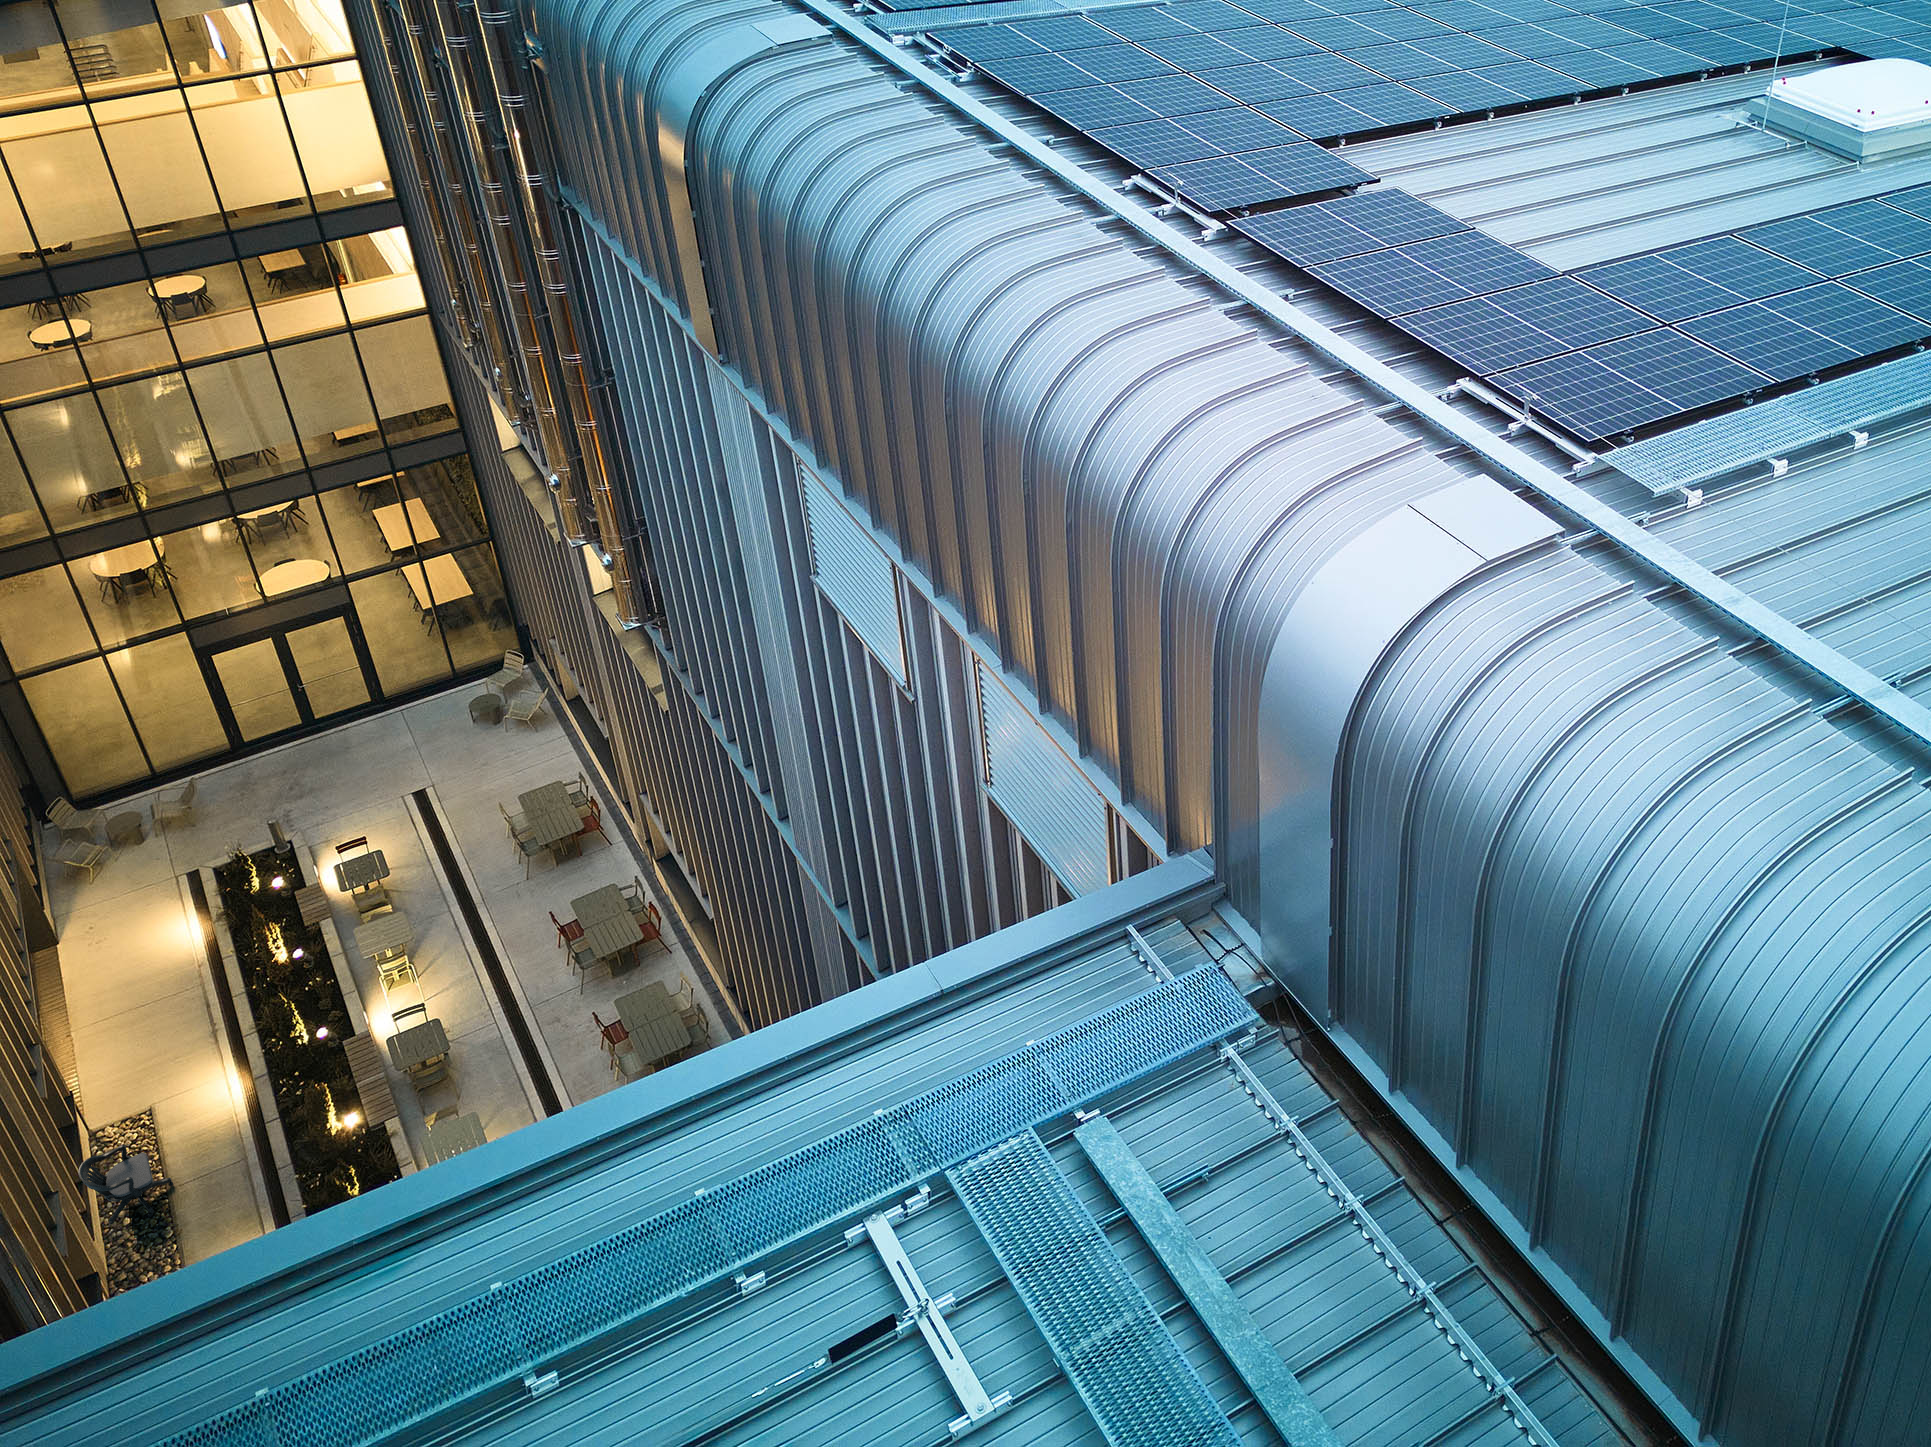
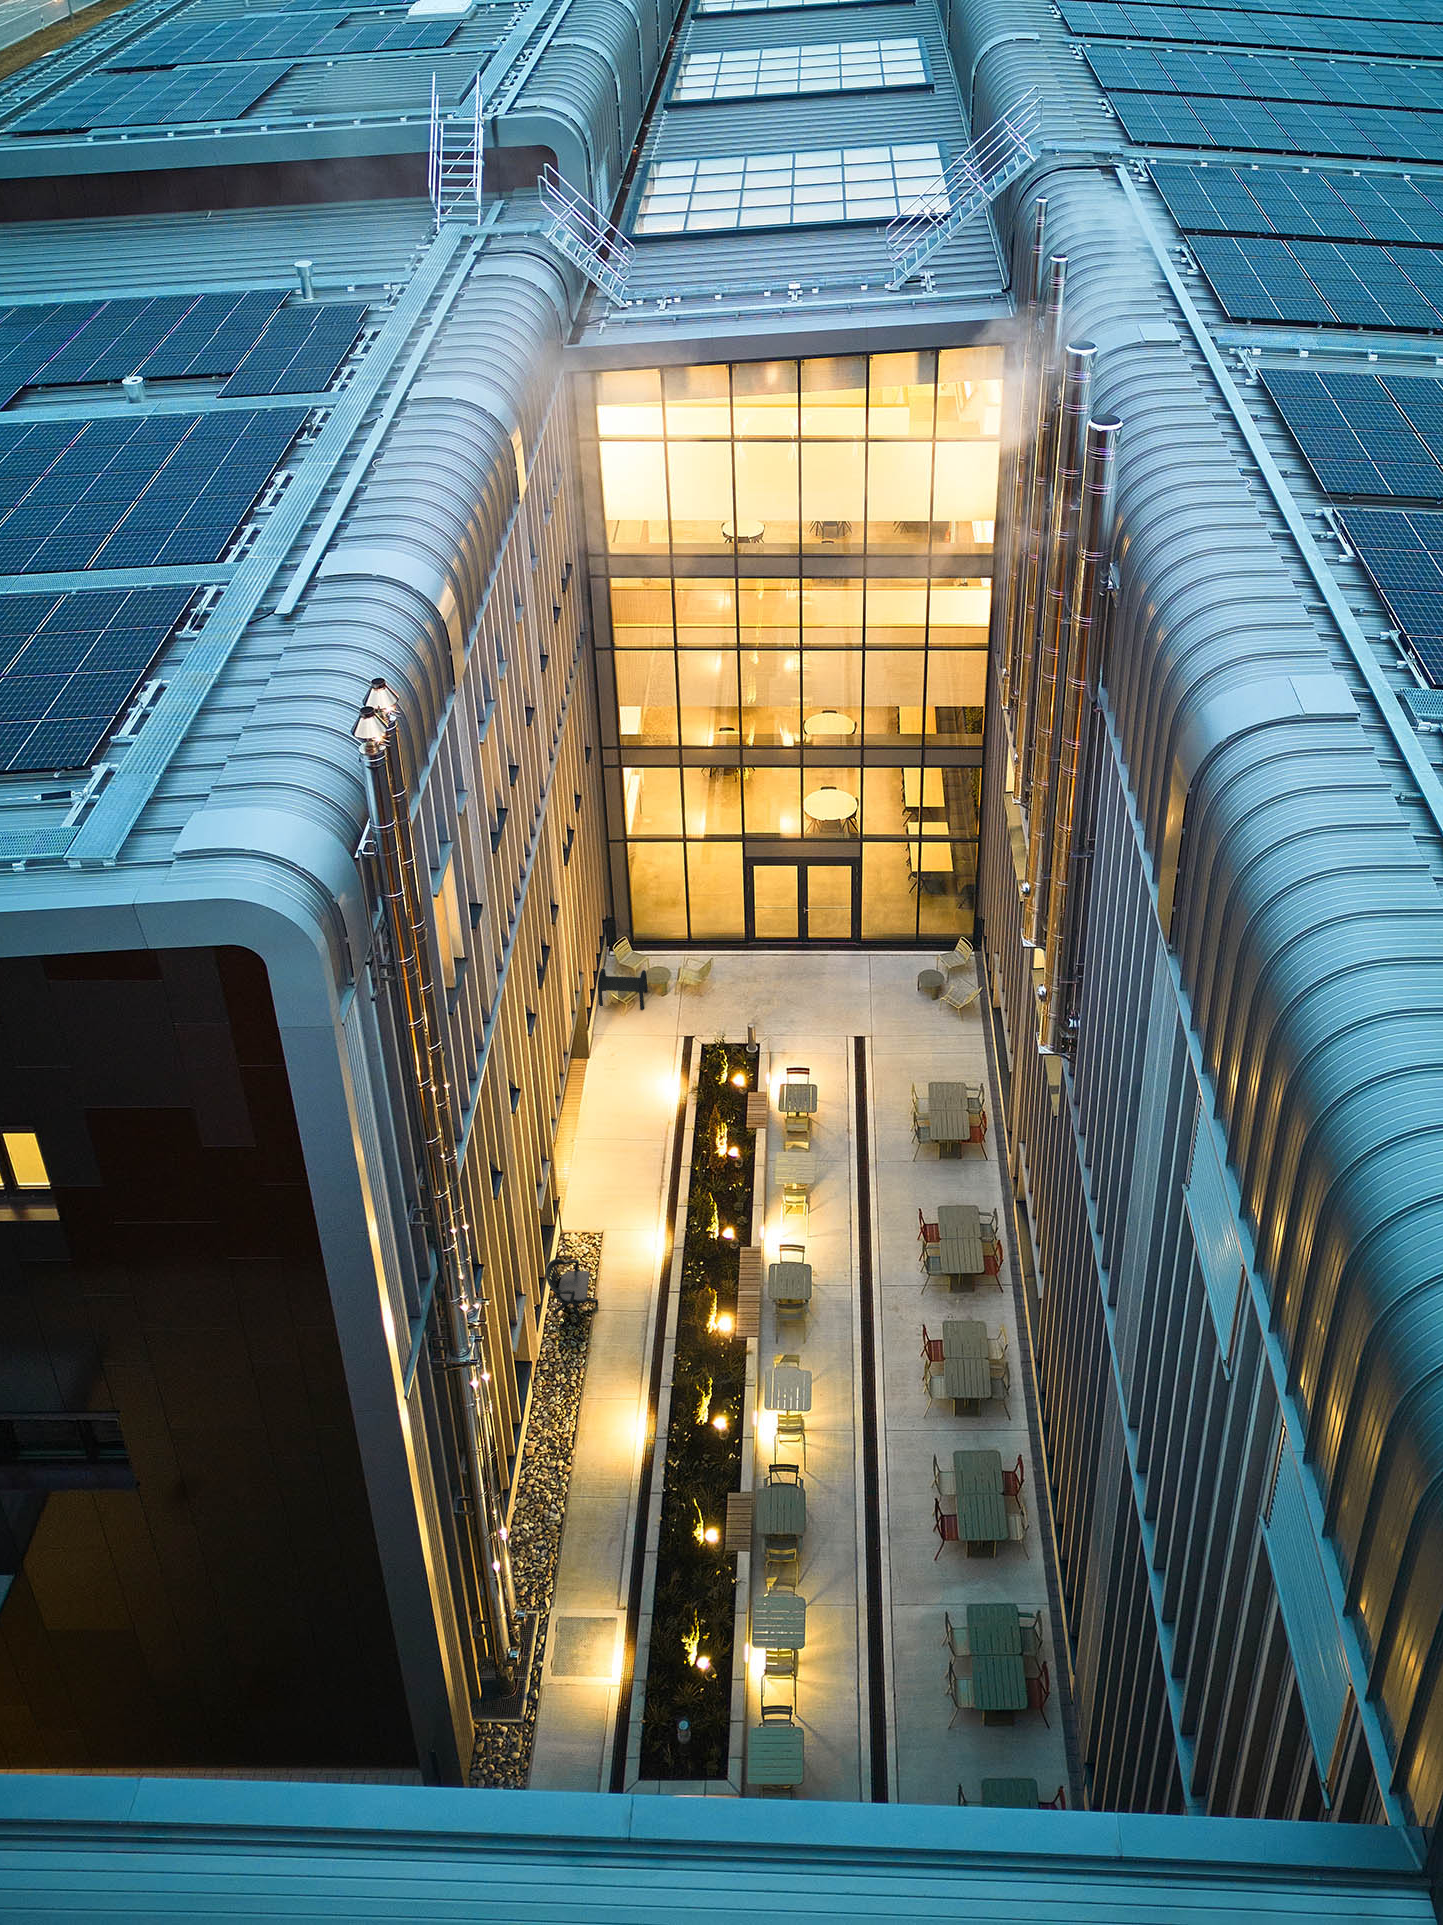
bench: none [32,823,116,890] -> present [598,968,648,1010]

